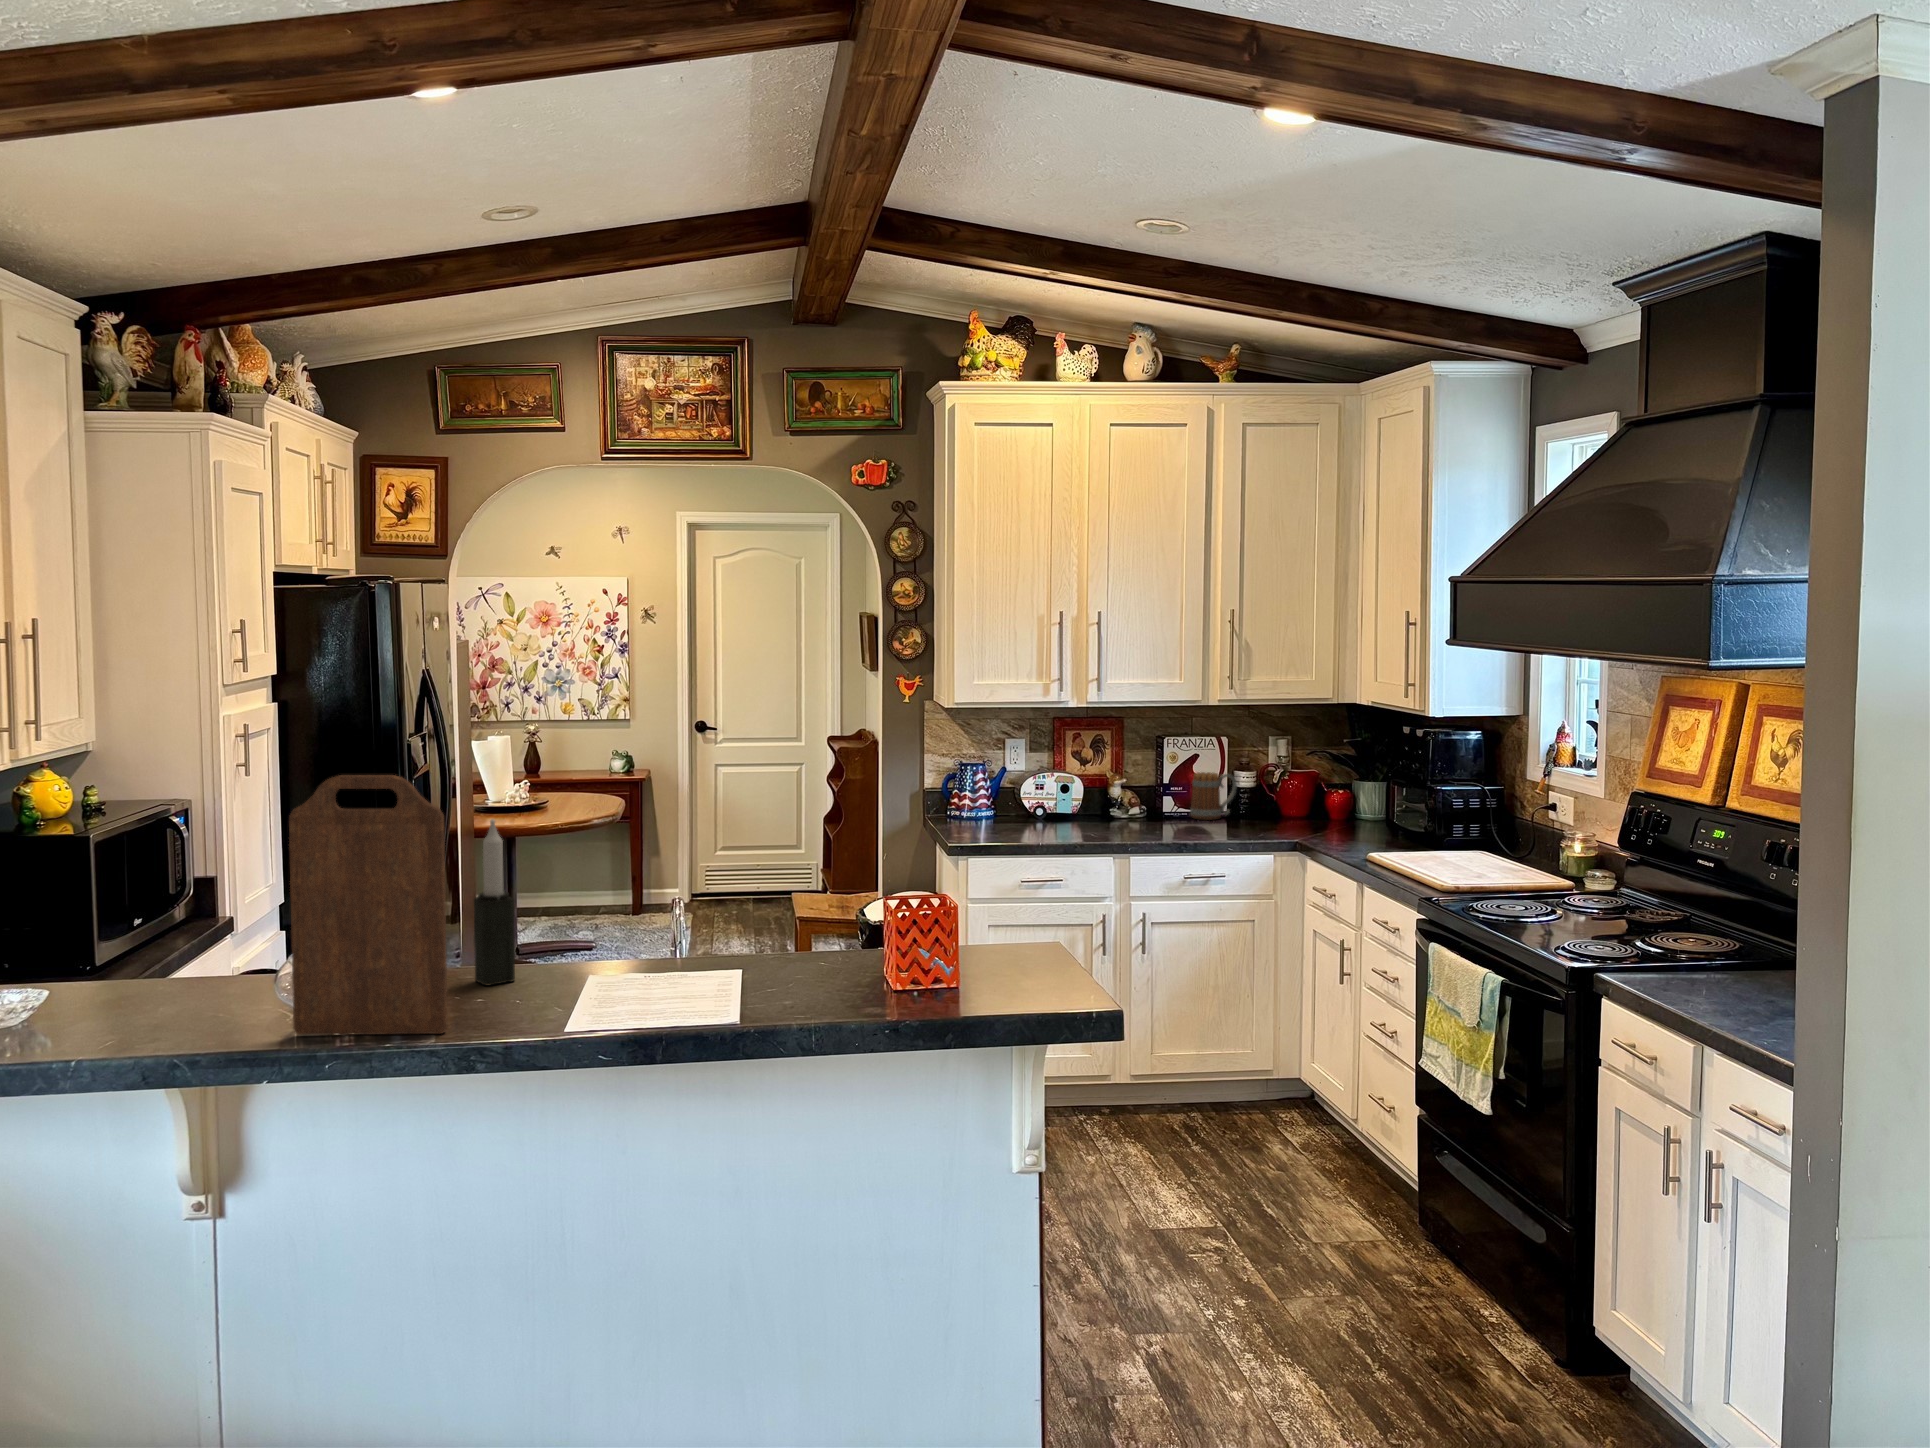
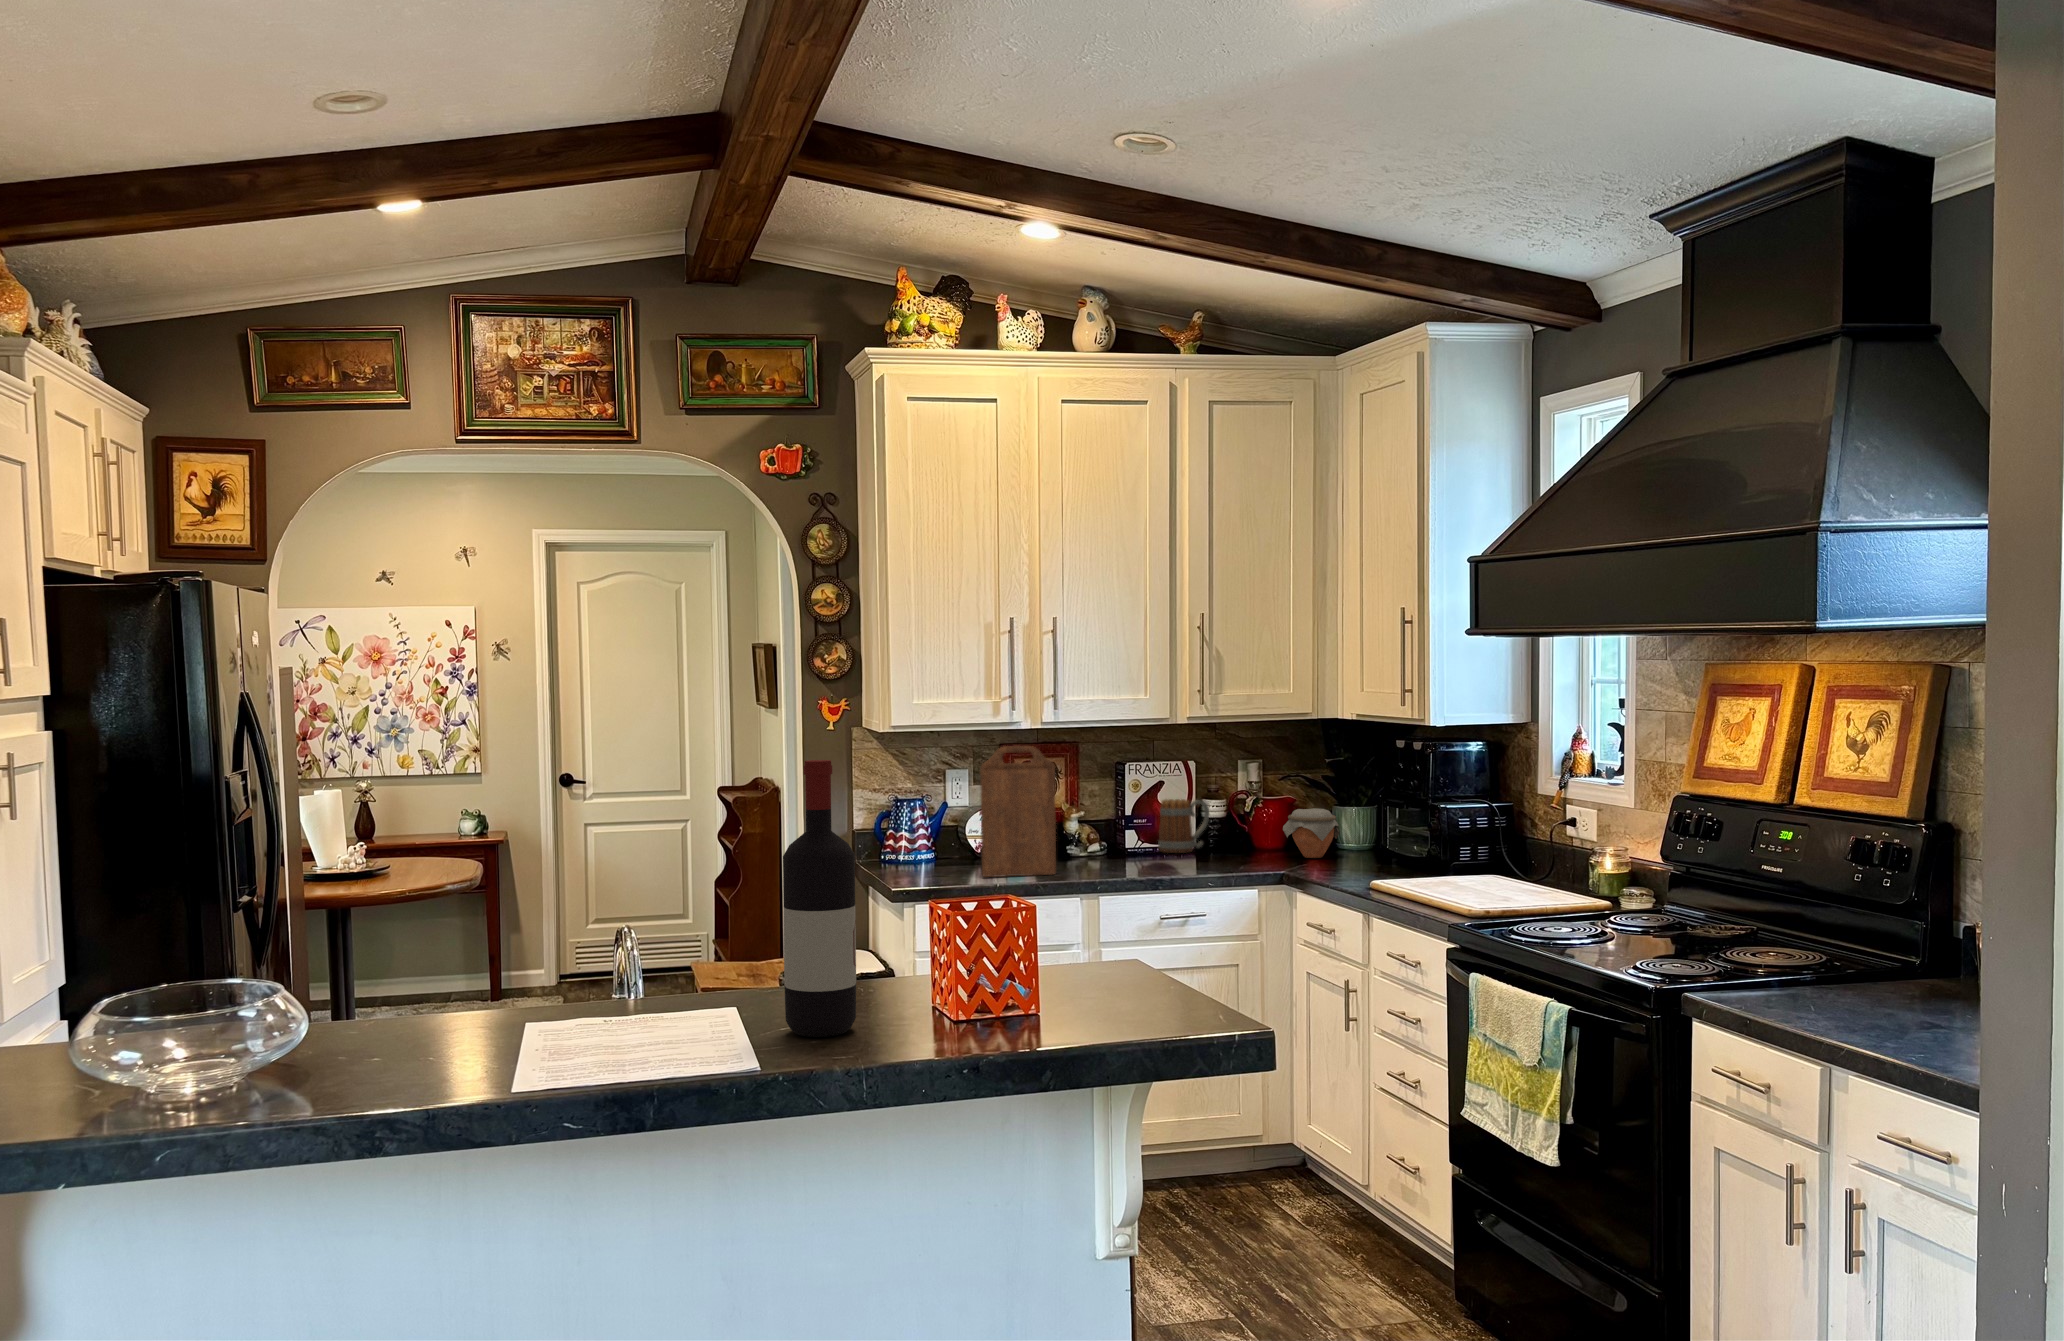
cutting board: present [289,775,448,1035] -> present [980,746,1056,877]
jar: none [1298,786,1349,830] -> present [1283,808,1339,858]
wine bottle: none [783,788,838,998] -> present [783,760,856,1037]
candle: present [474,819,515,985] -> none [353,817,410,1044]

